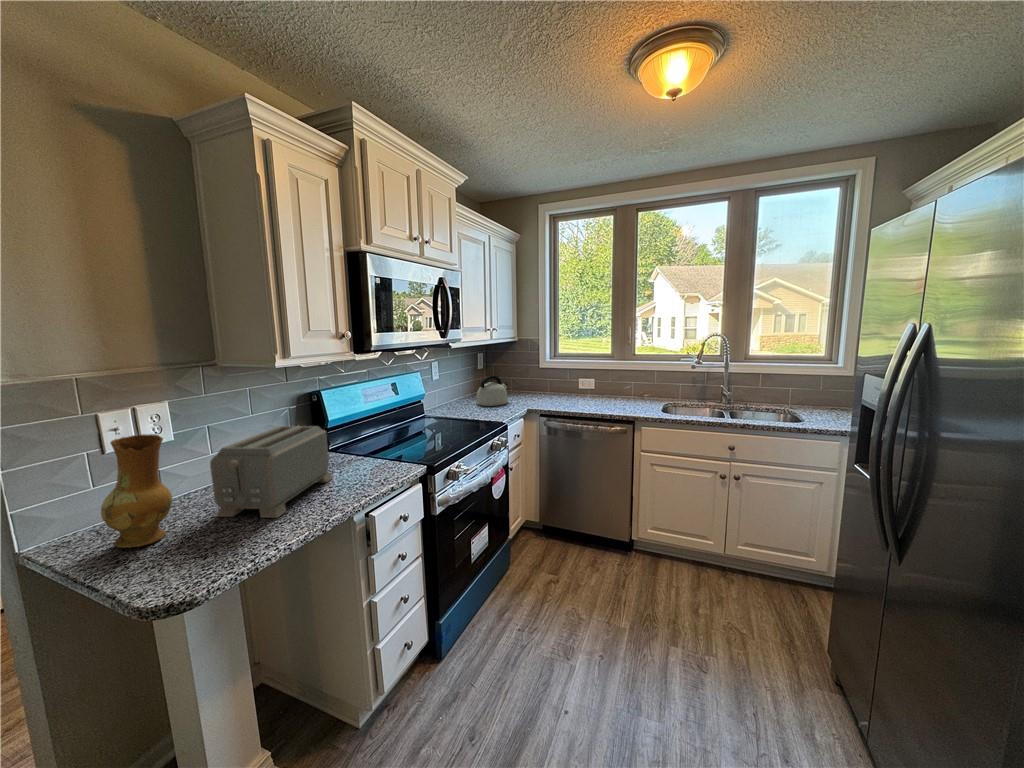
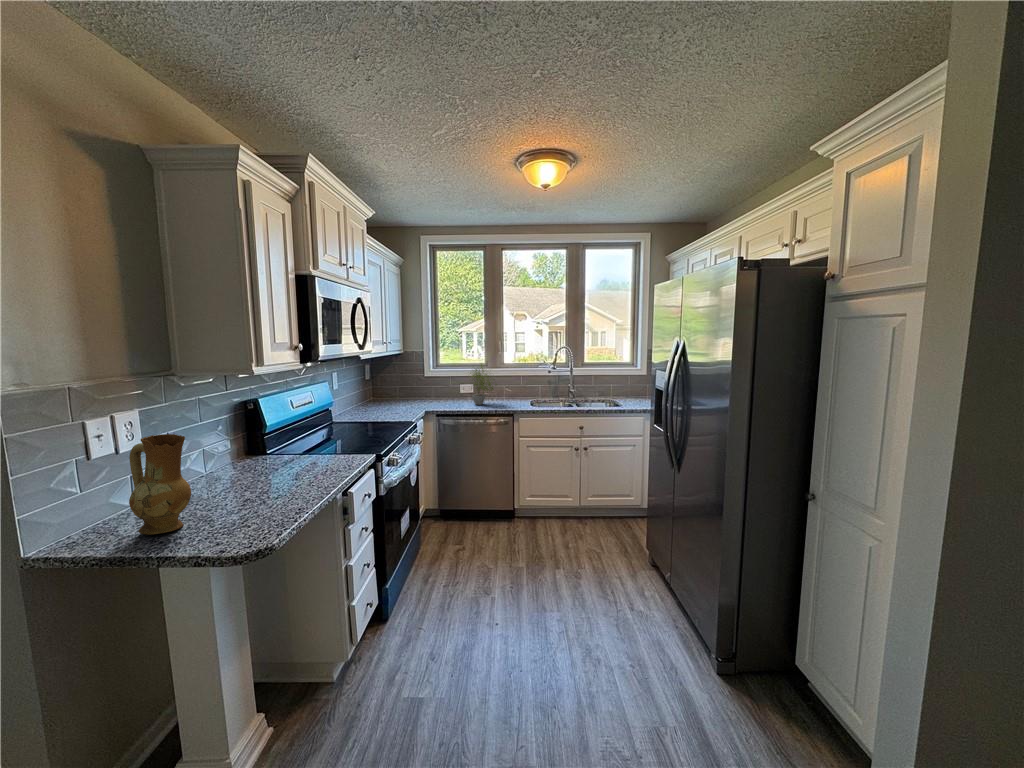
potted plant: none [578,354,619,406] -> present [471,367,493,405]
kettle: present [476,376,508,406] -> none [374,384,404,411]
toaster: present [210,426,332,518] -> none [213,426,298,507]

